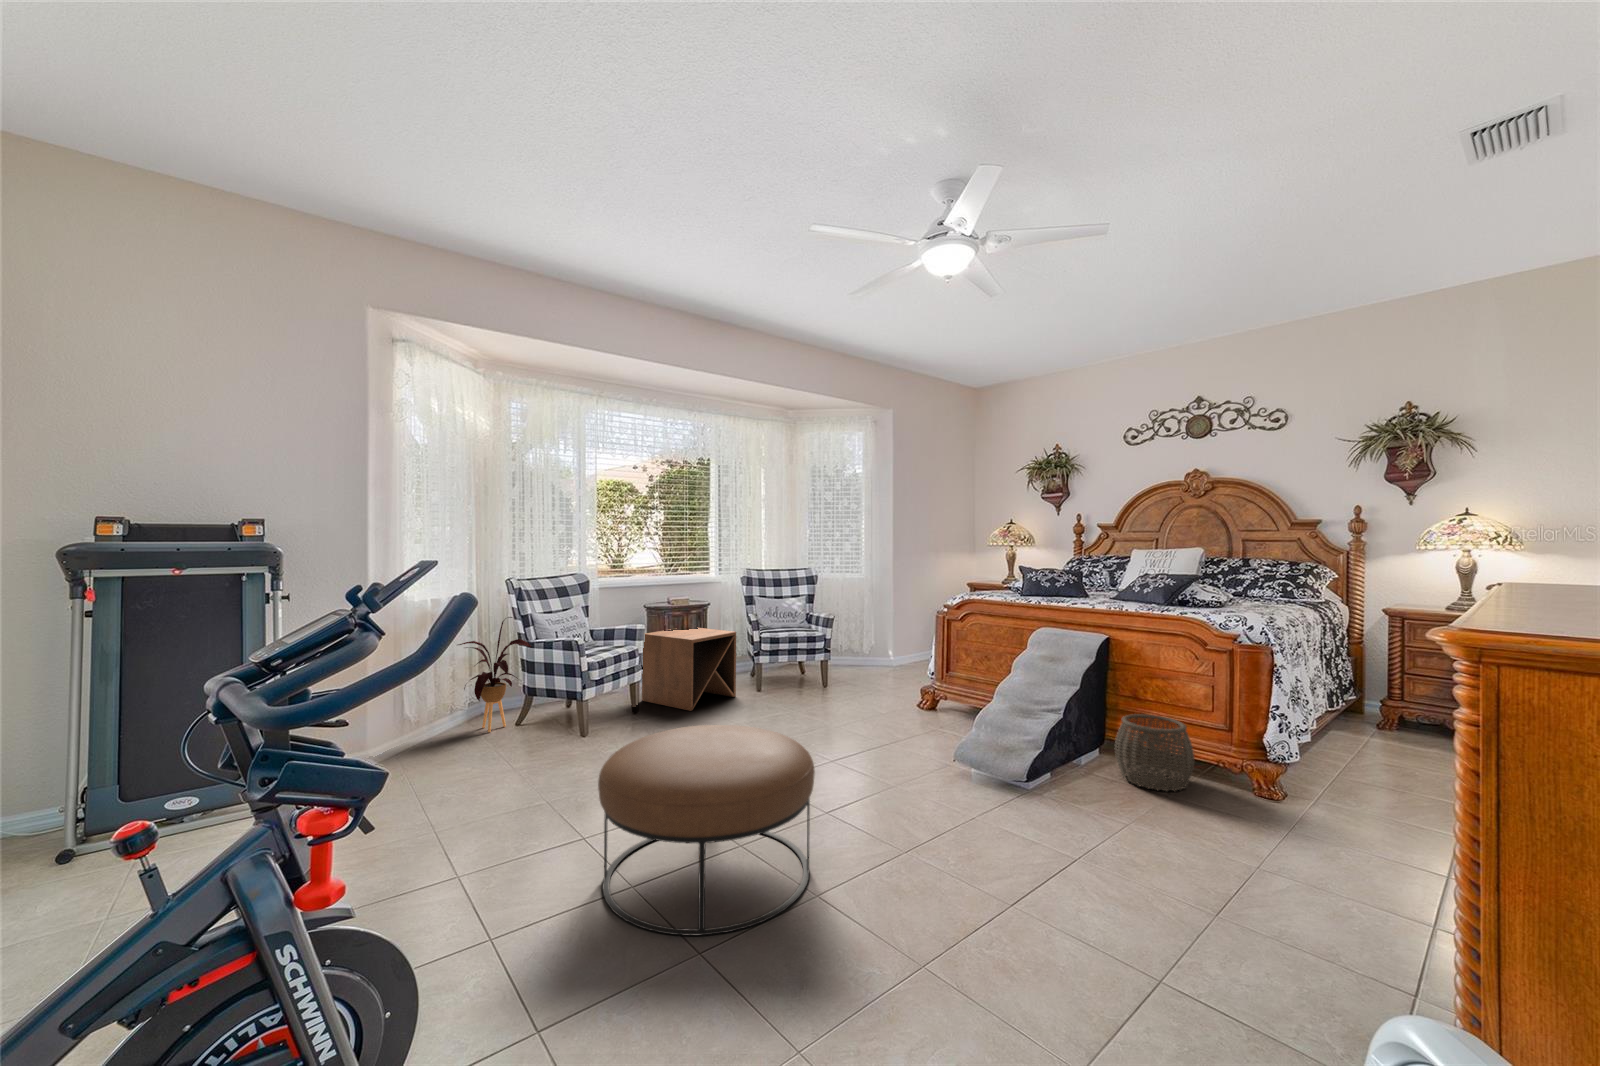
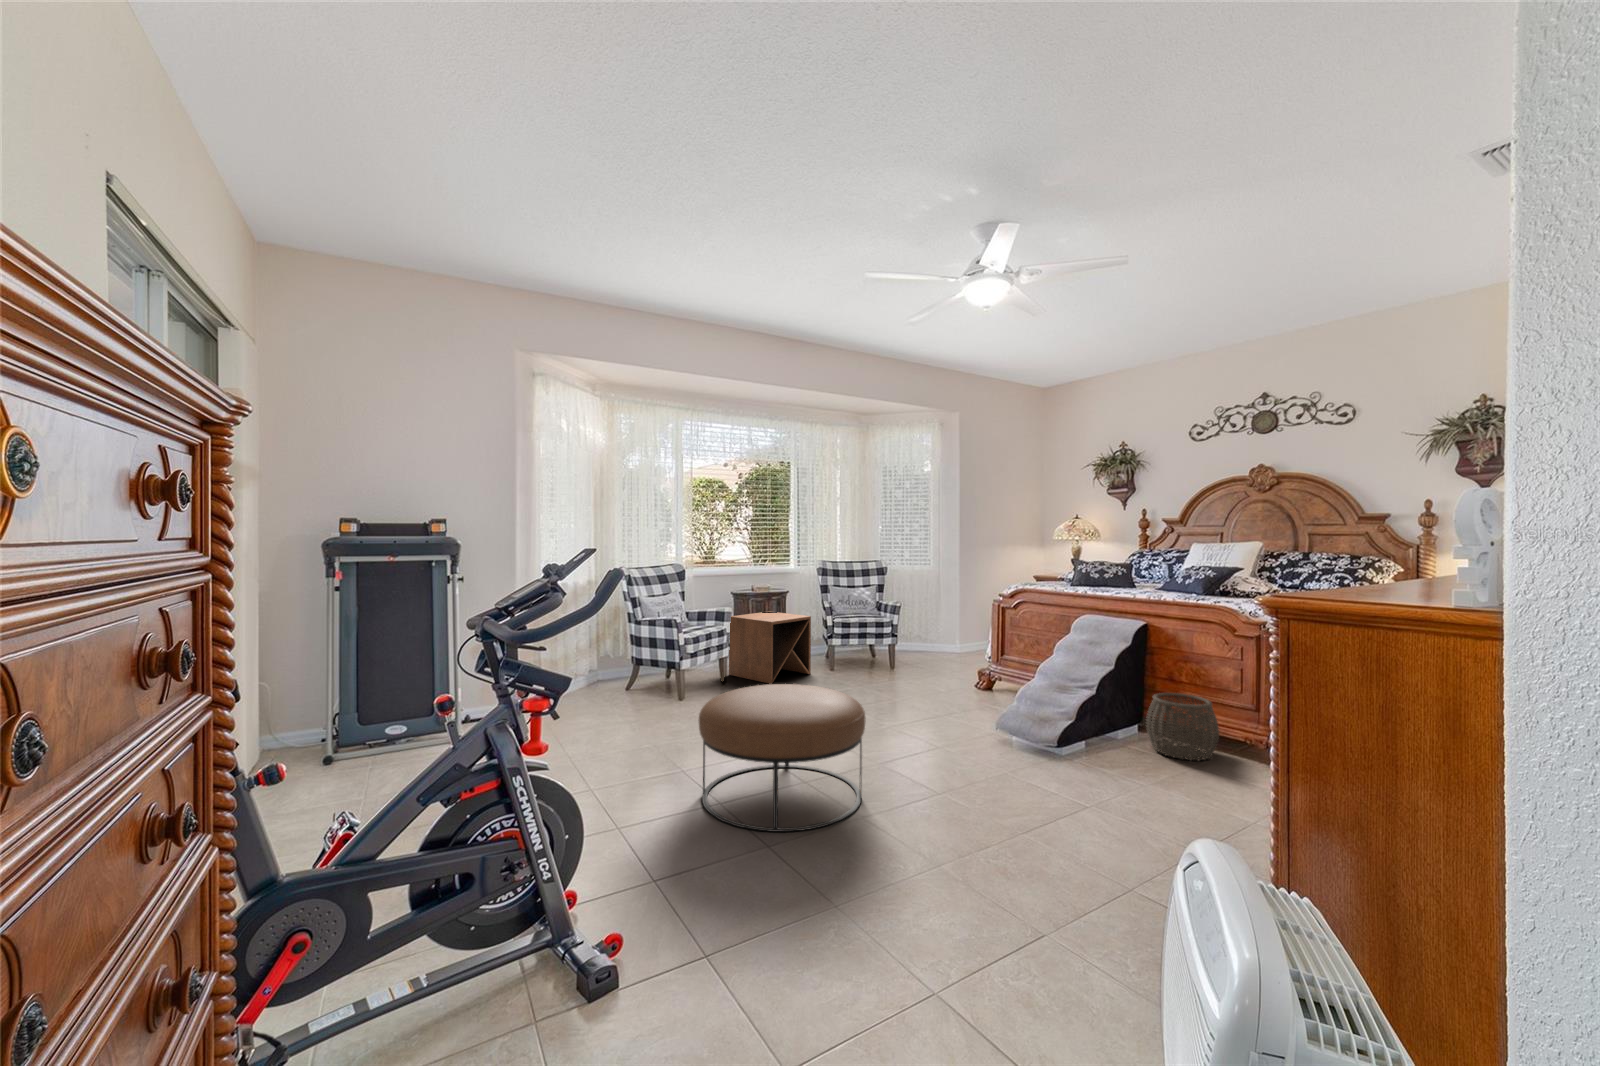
house plant: present [458,617,532,732] -> none [579,599,639,694]

